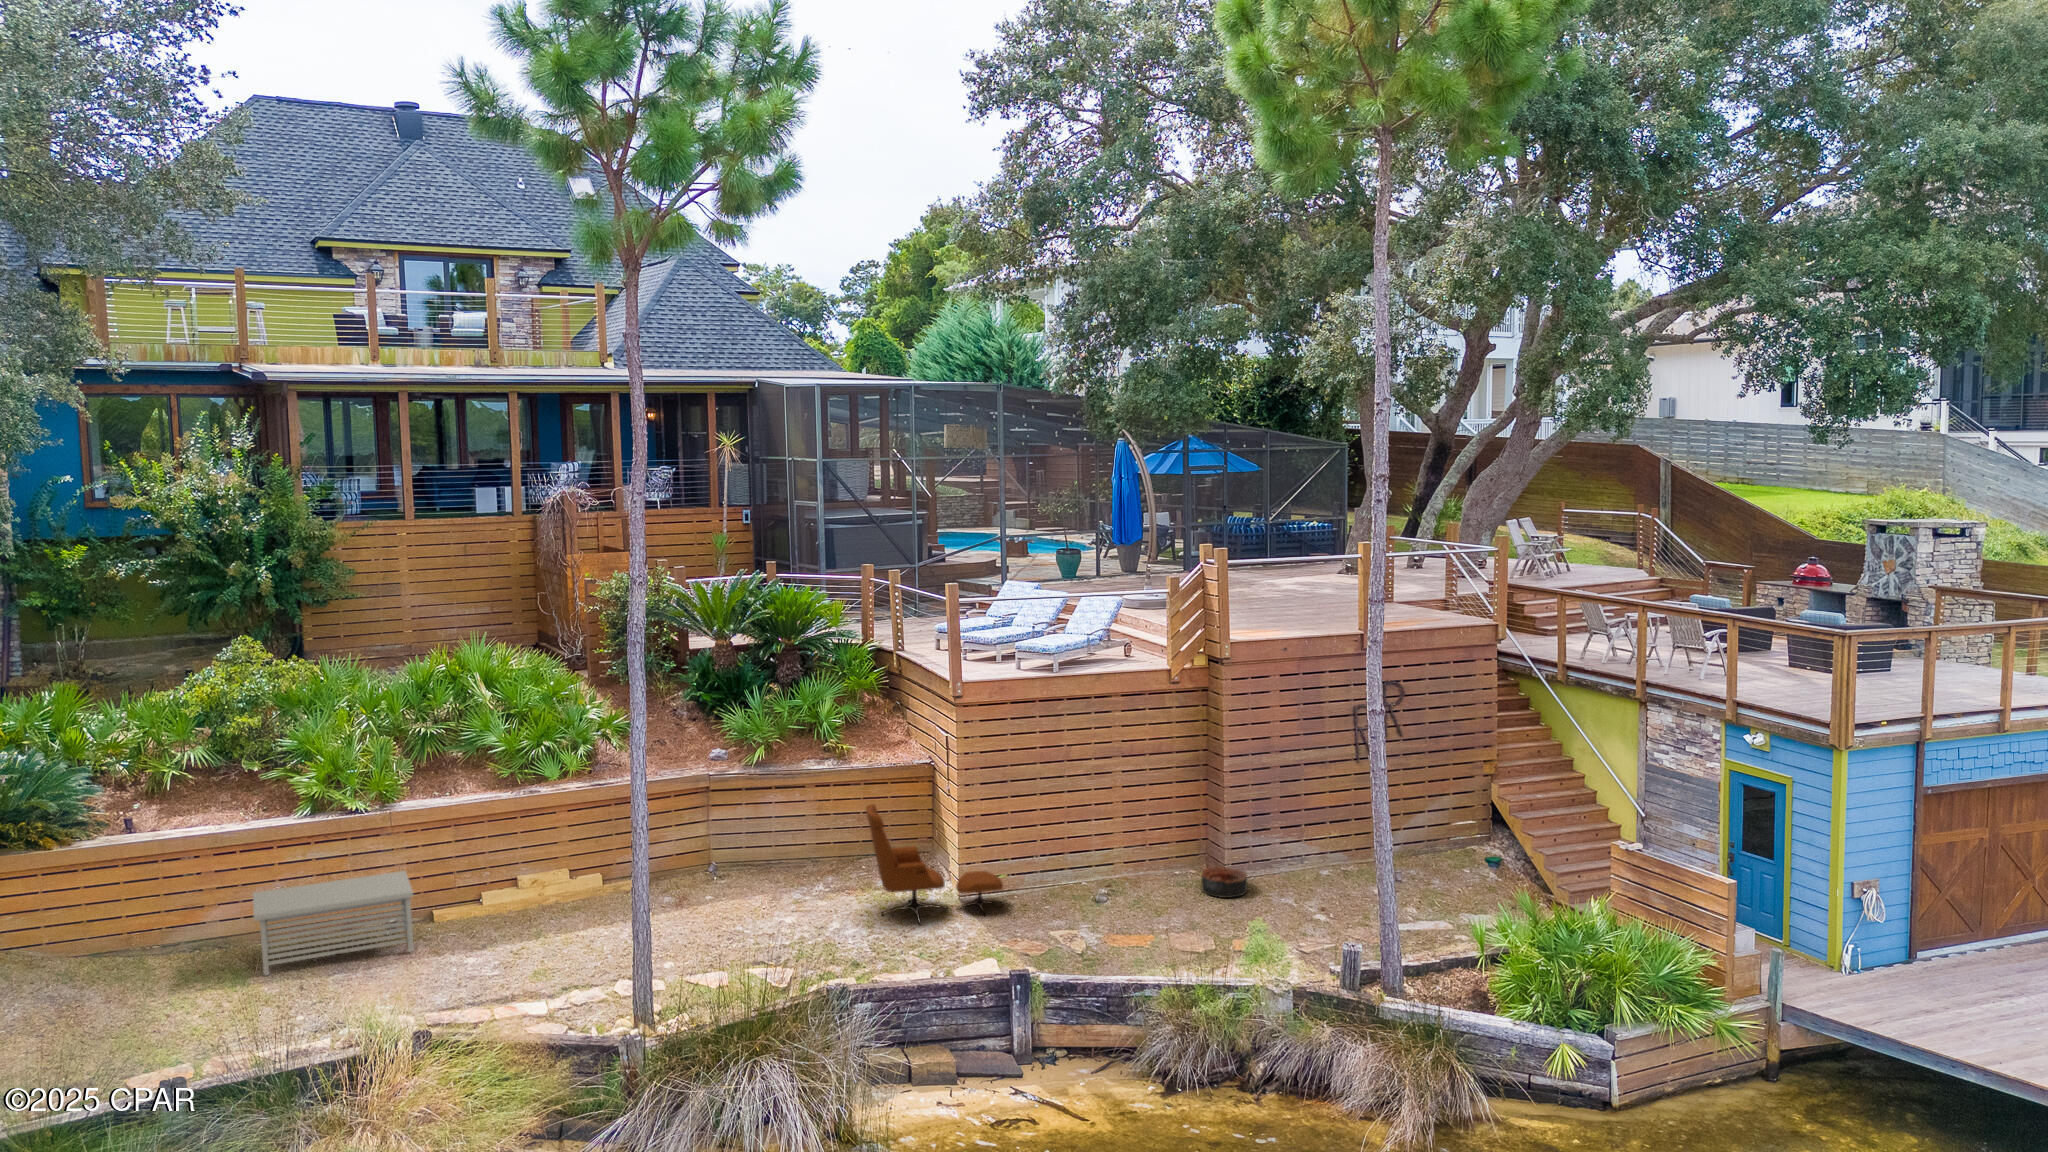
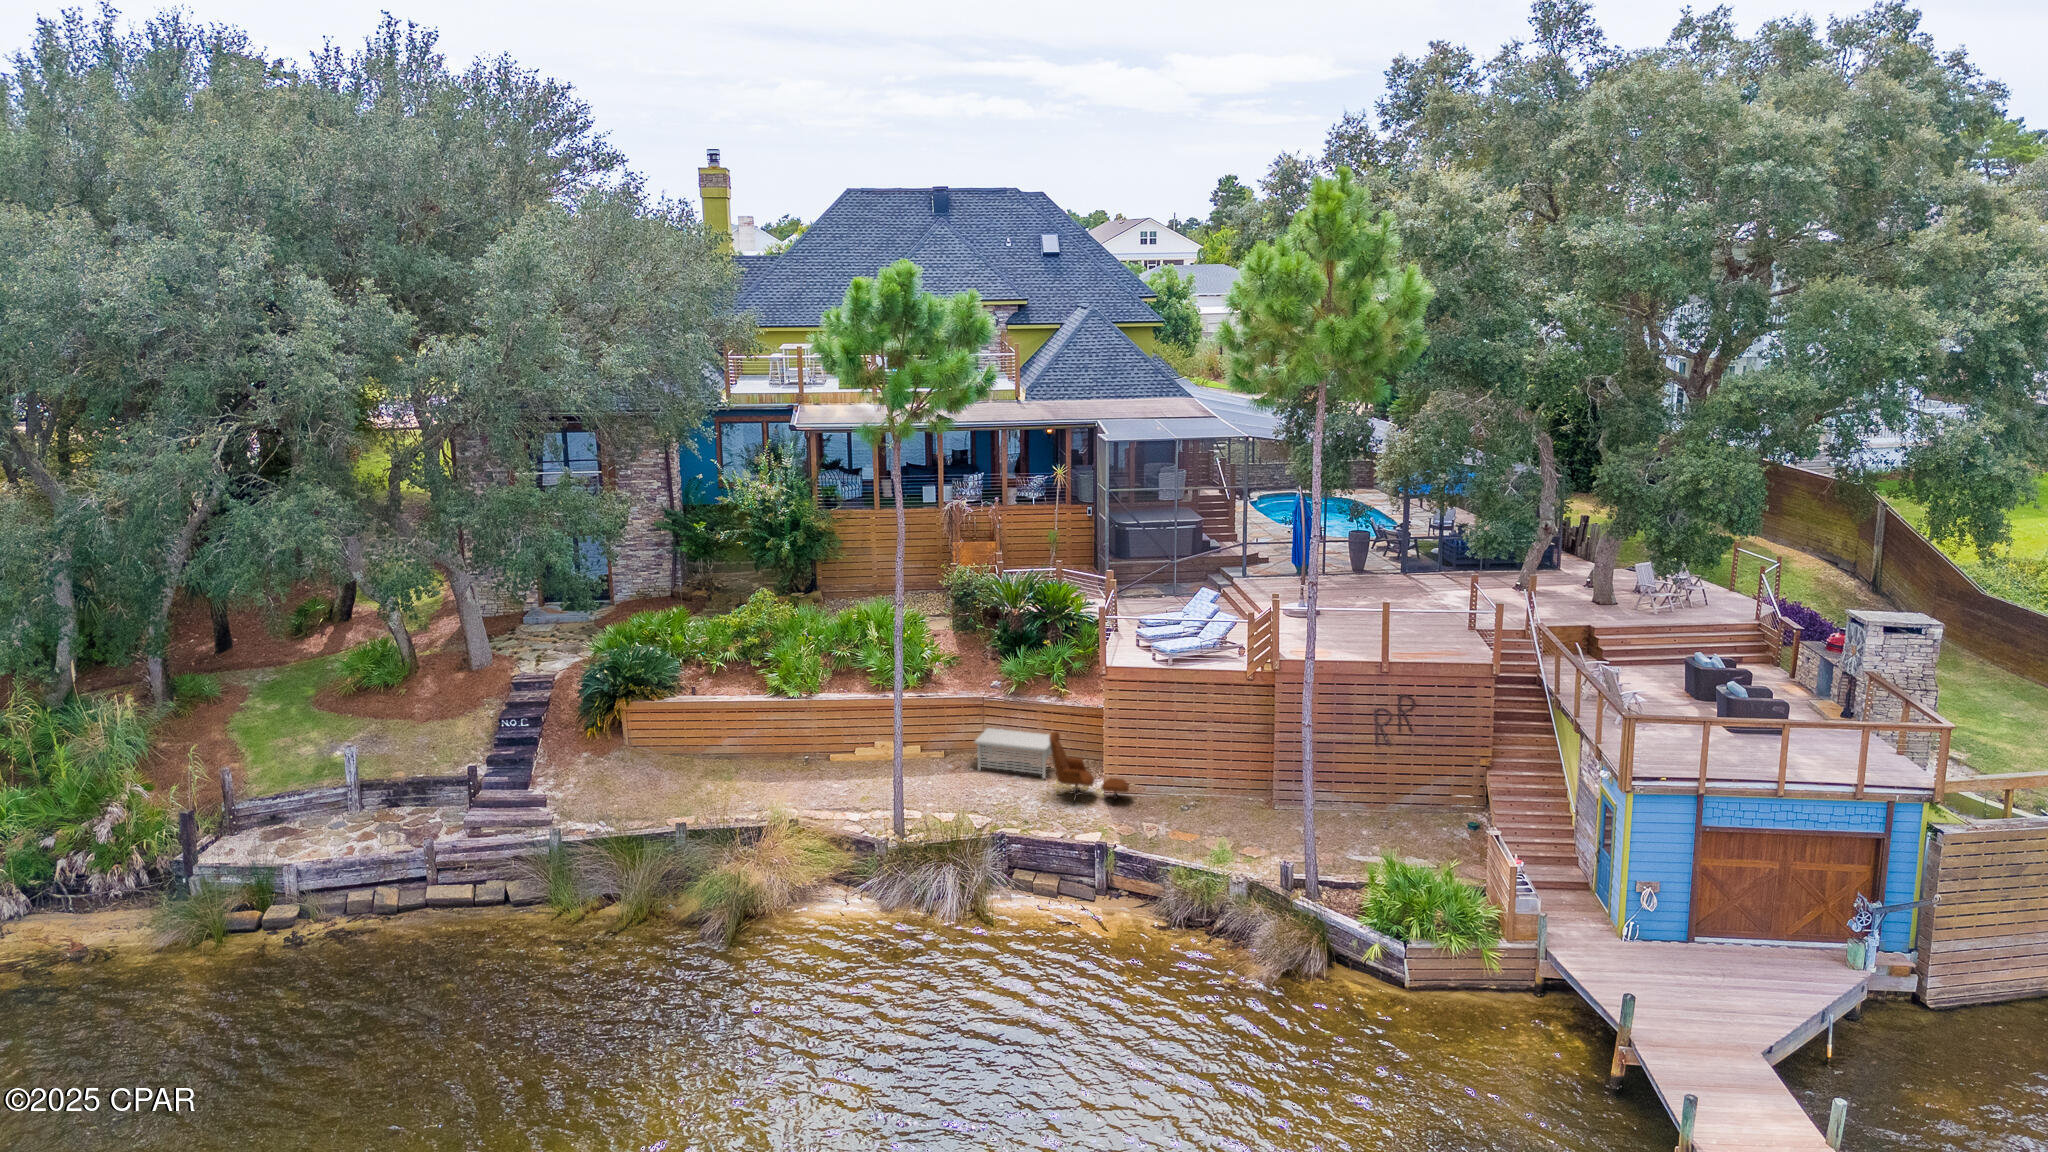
basket: present [1202,867,1247,898] -> none [1256,798,1285,819]
storage bench: present [253,871,414,976] -> present [975,728,1053,778]

